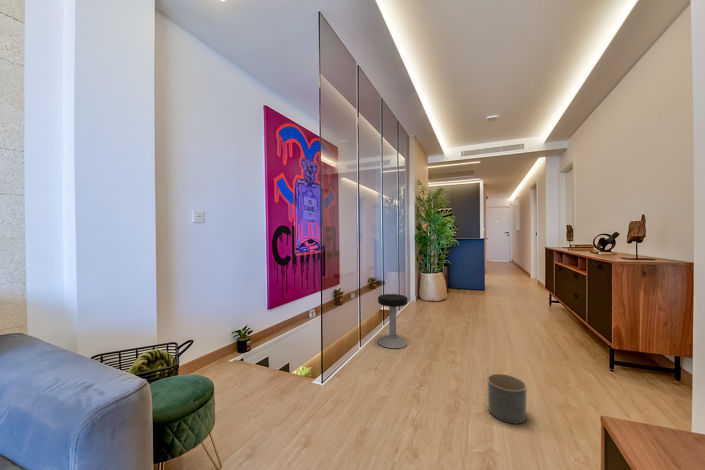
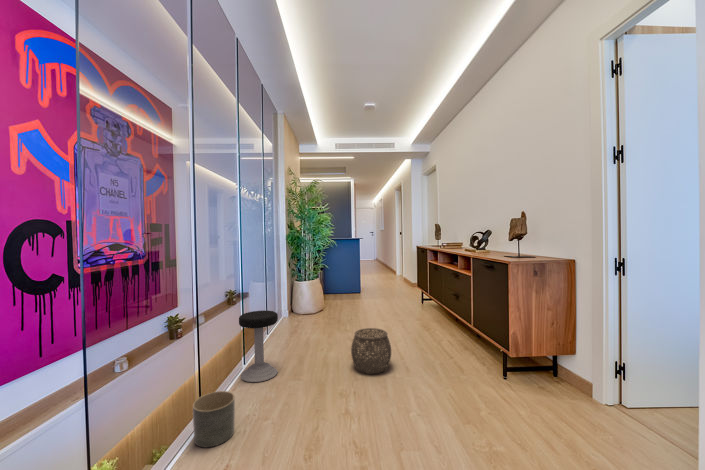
woven basket: none [471,320,511,361] -> present [351,328,391,374]
planter: present [487,374,527,424] -> present [193,391,235,447]

